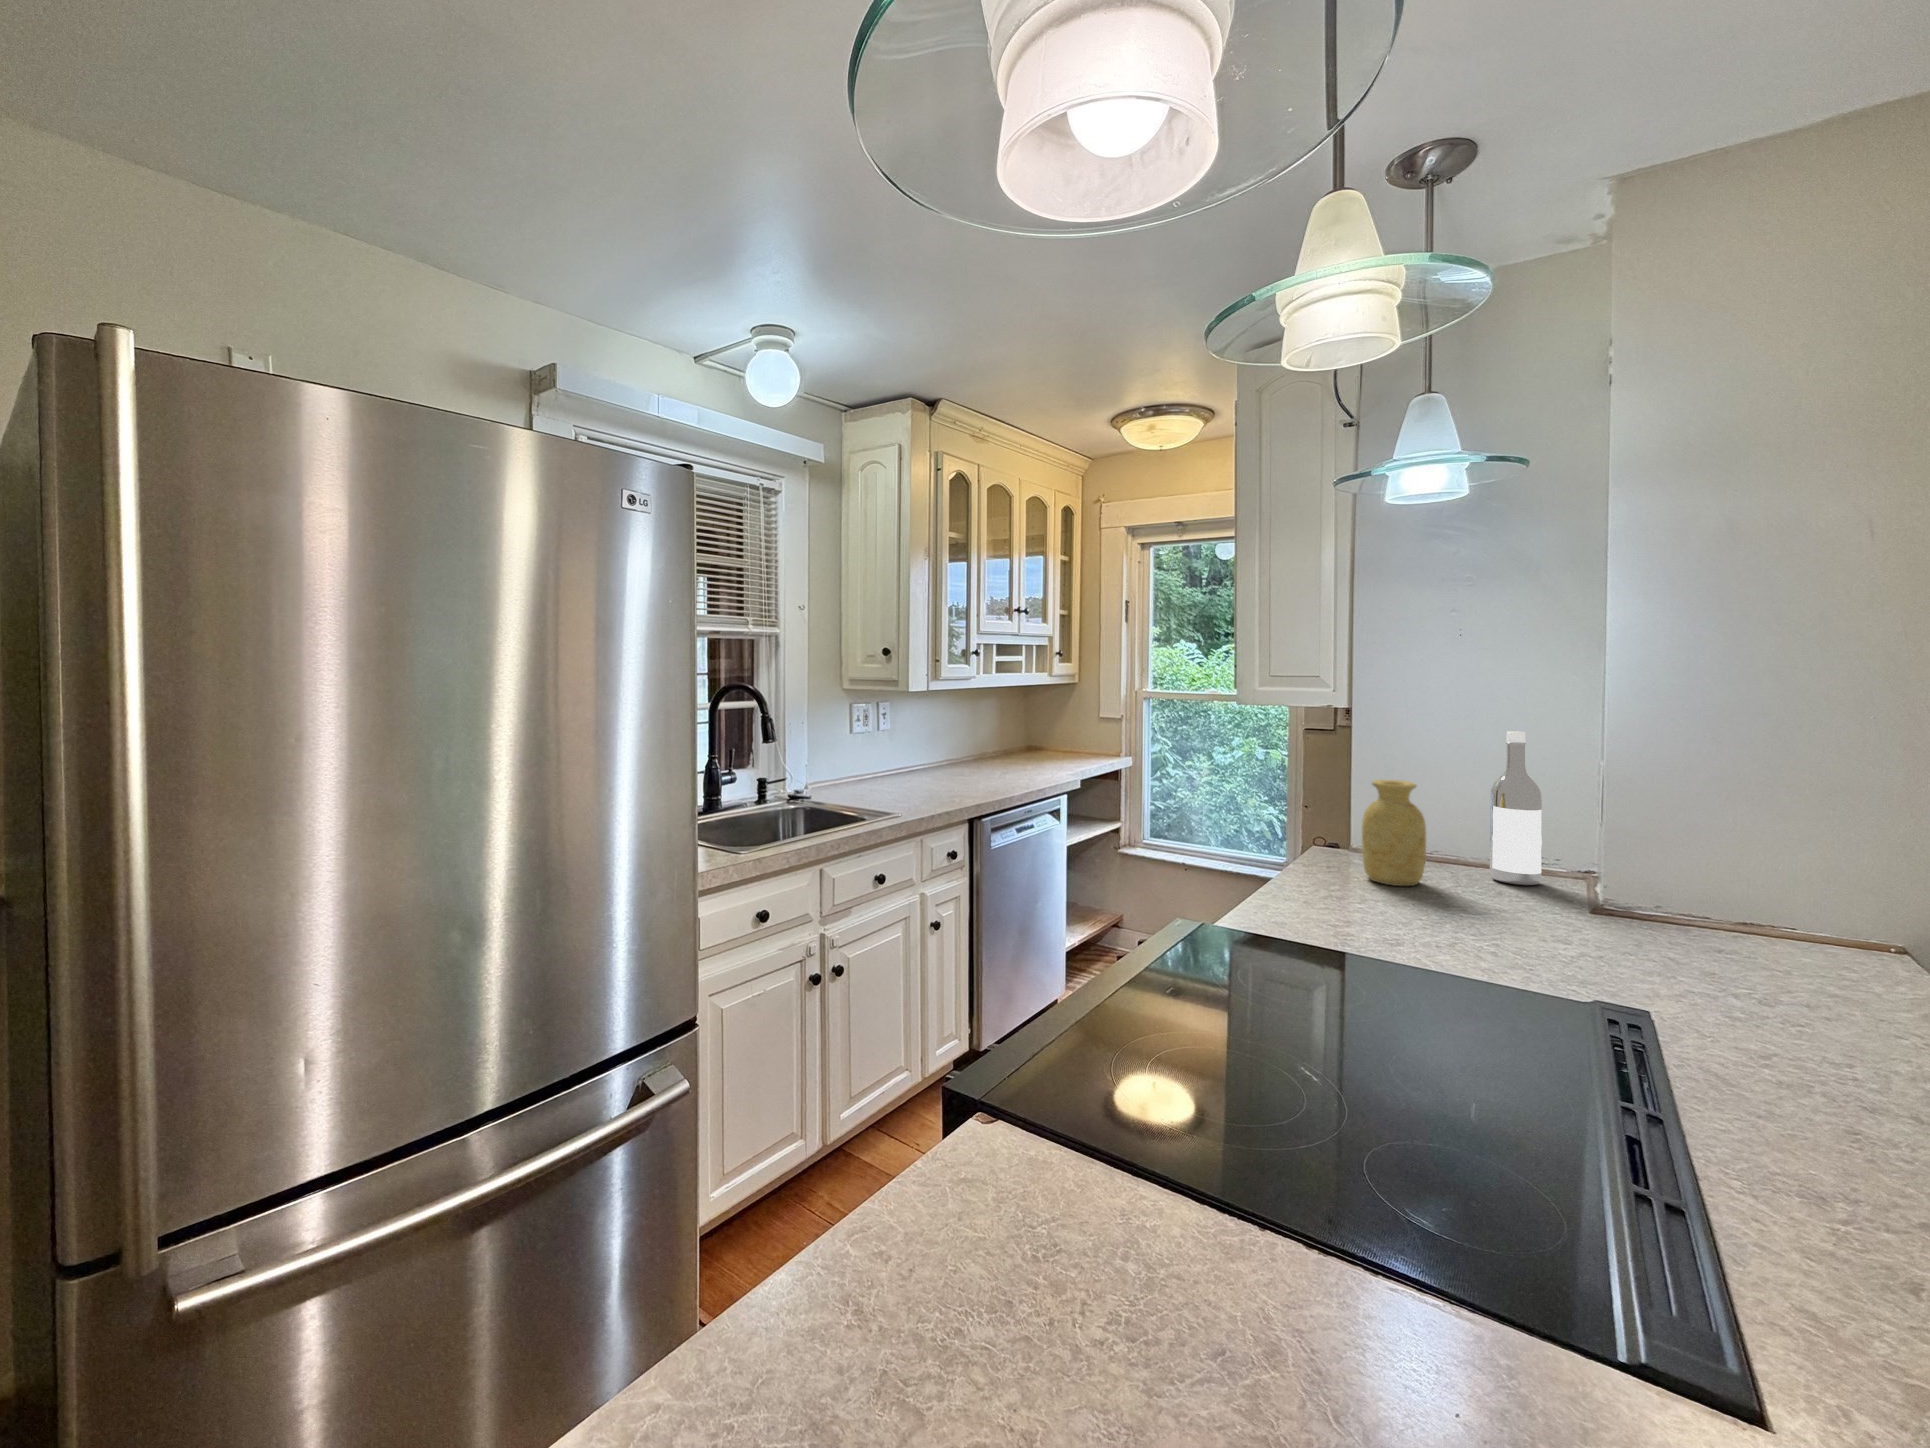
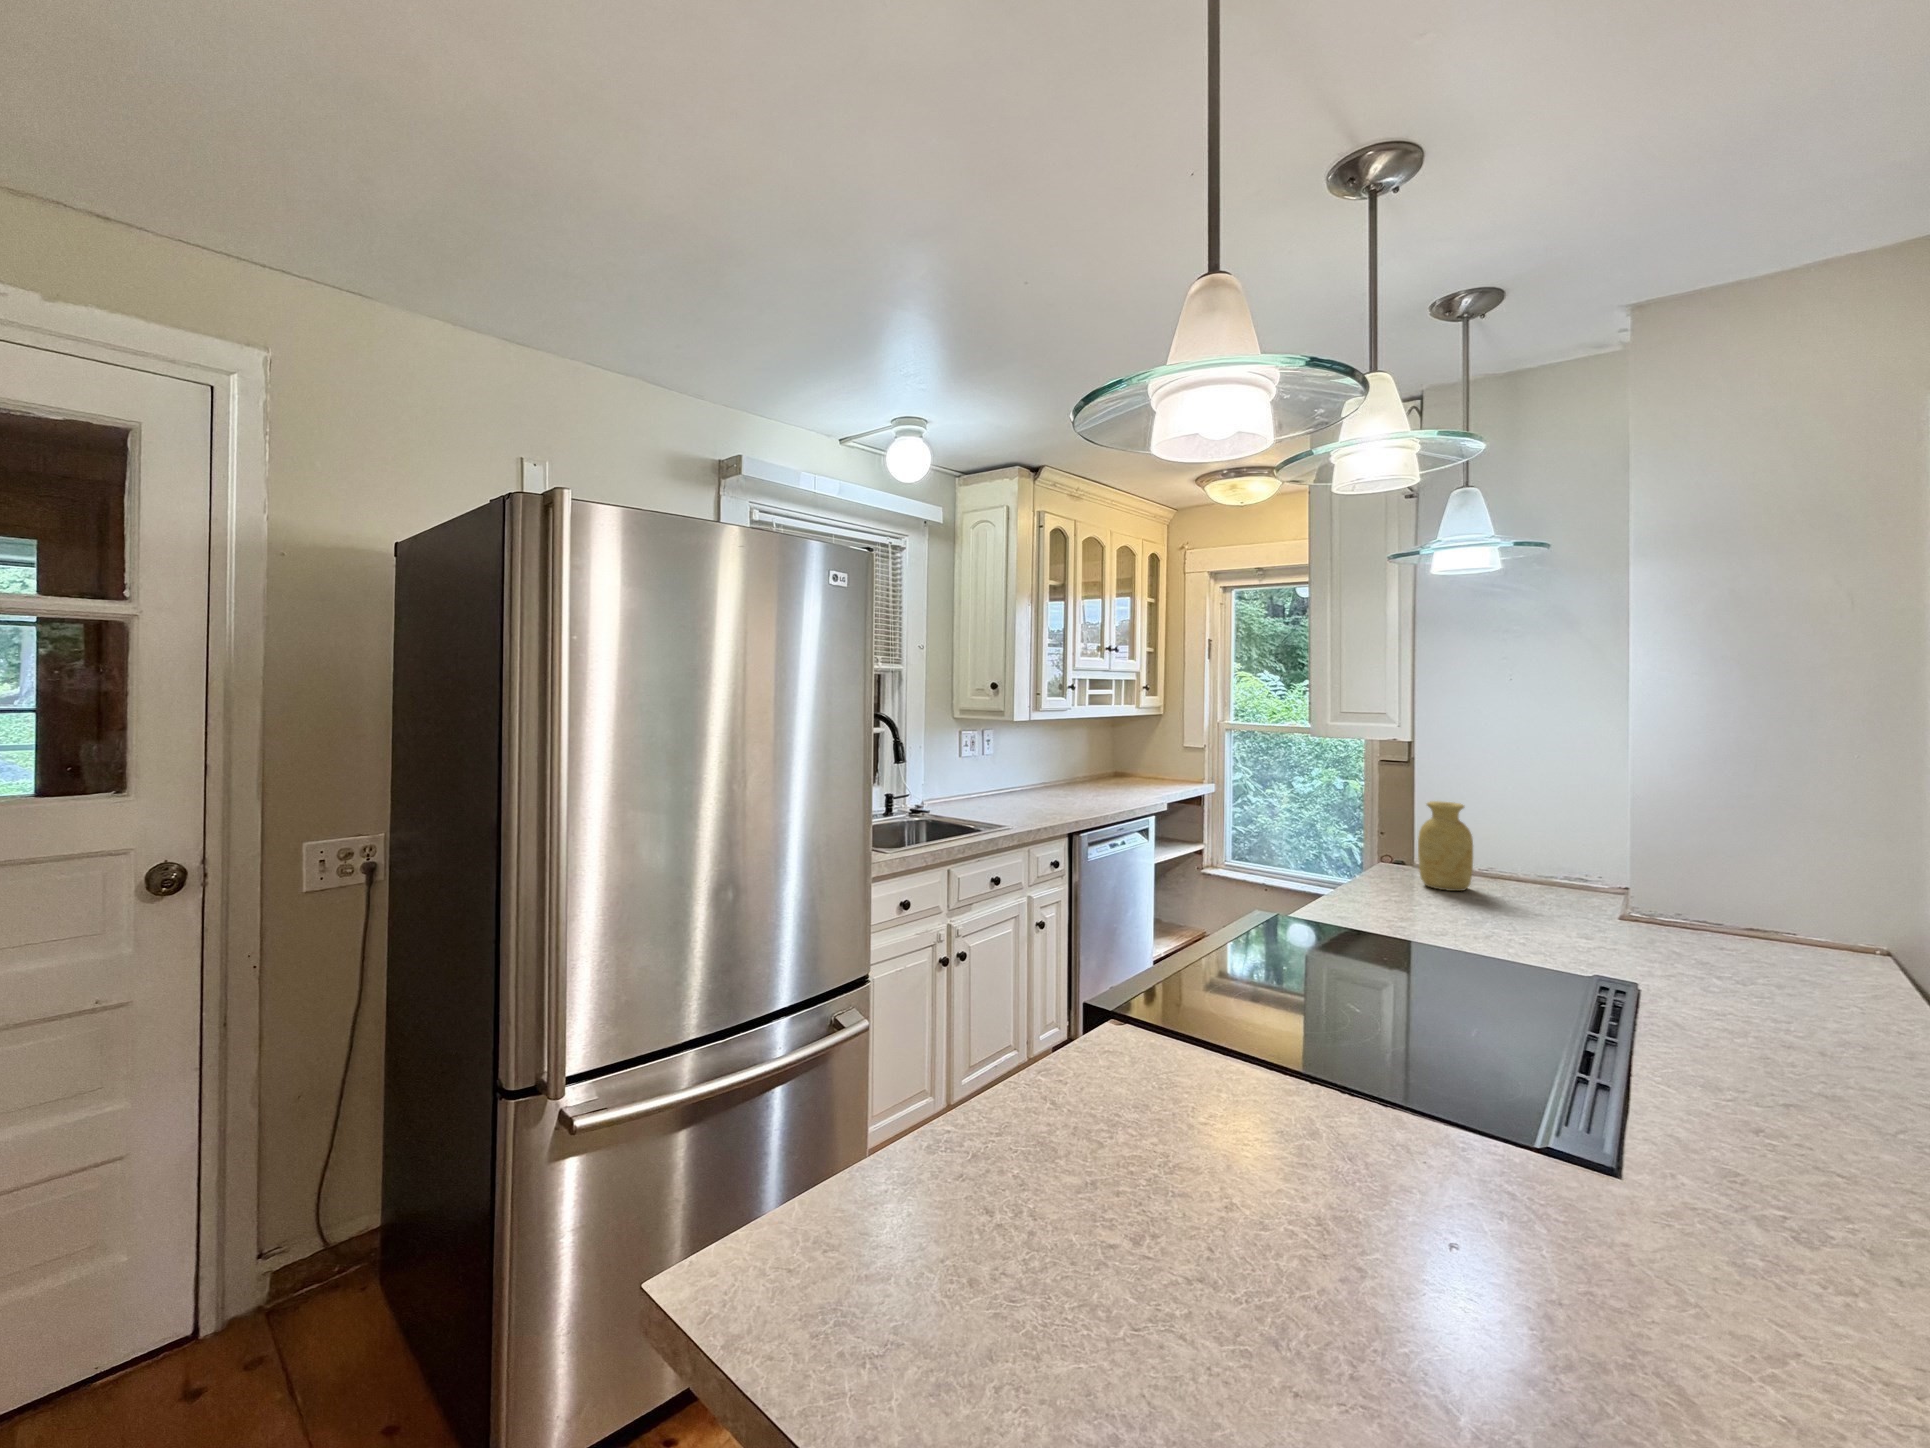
wine bottle: present [1490,731,1542,885] -> none [1532,762,1576,893]

